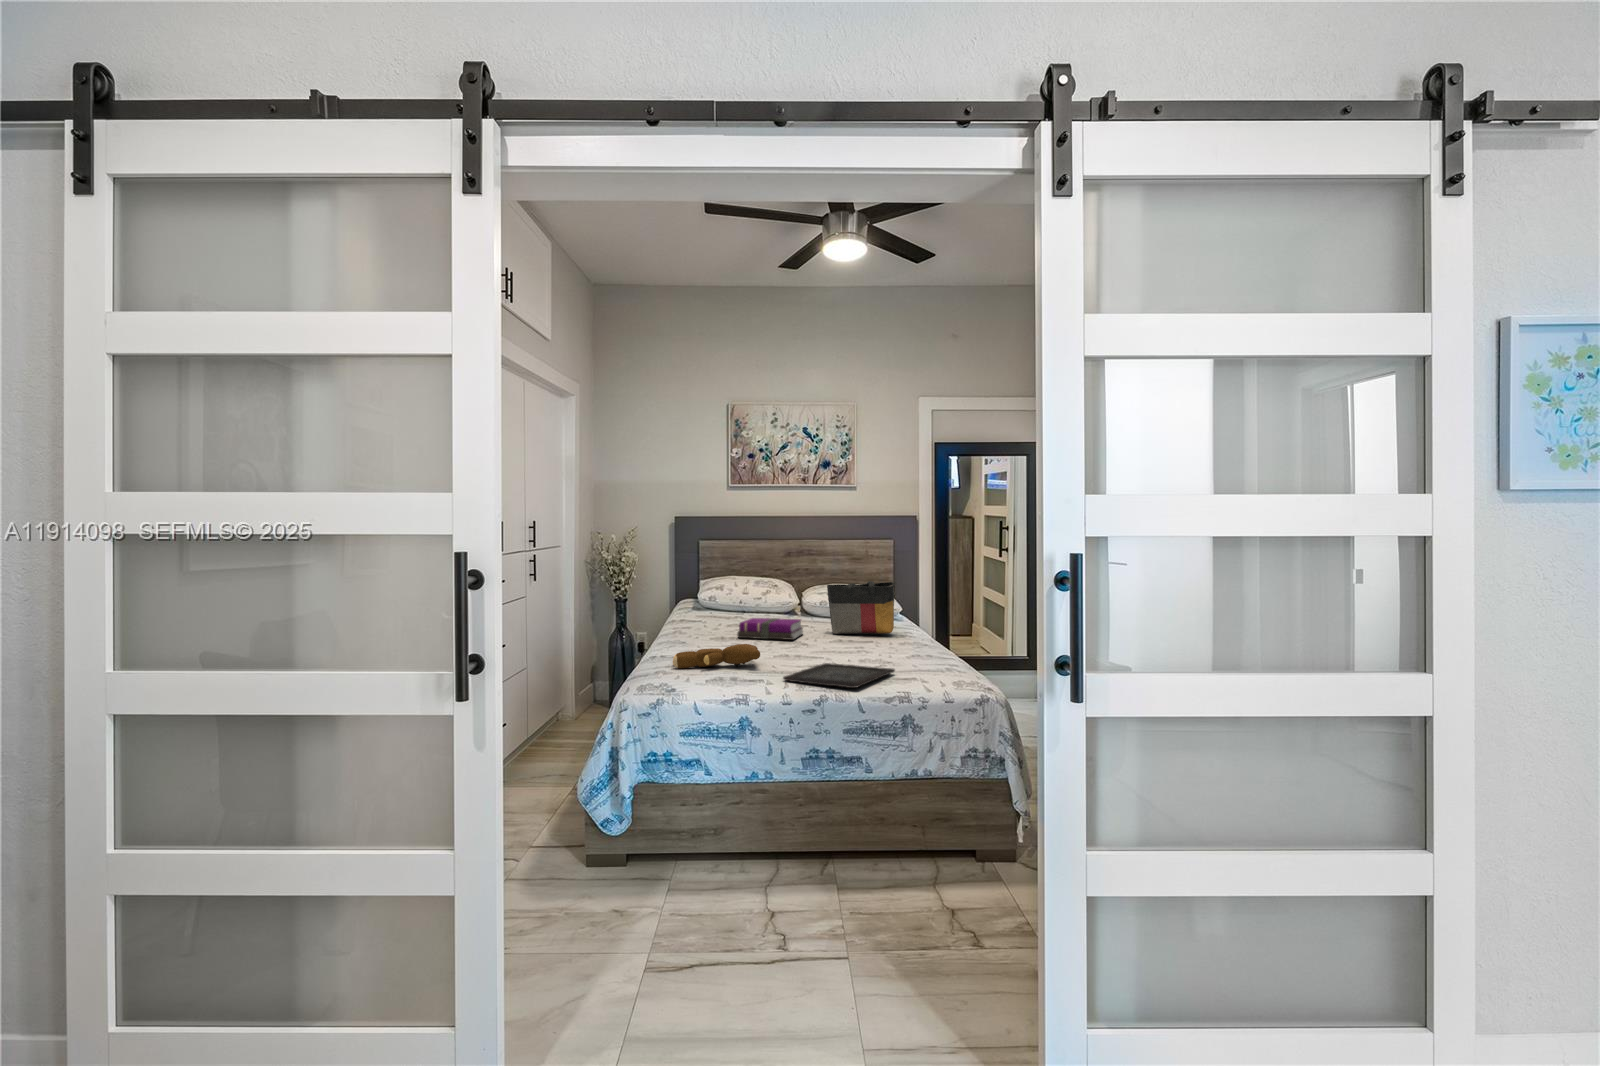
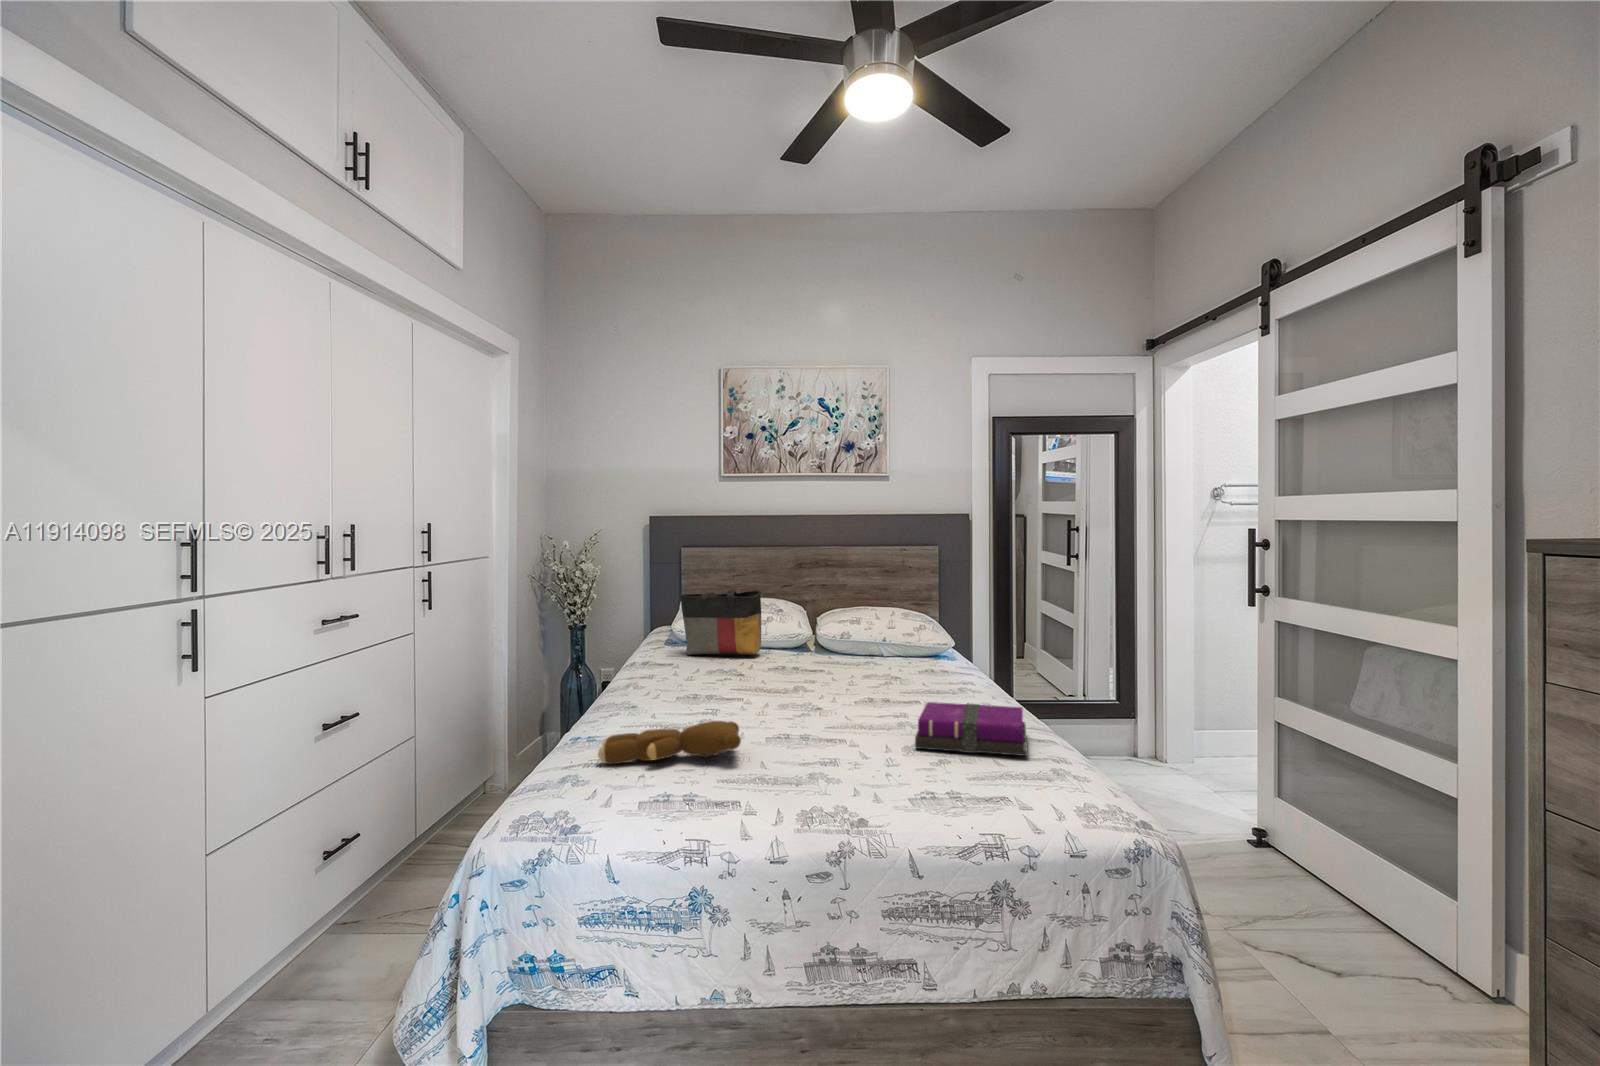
tote bag: present [827,581,896,634] -> present [680,590,762,655]
notebook: present [737,618,803,640] -> present [915,702,1027,756]
tray: present [783,663,895,688] -> none [774,751,965,823]

